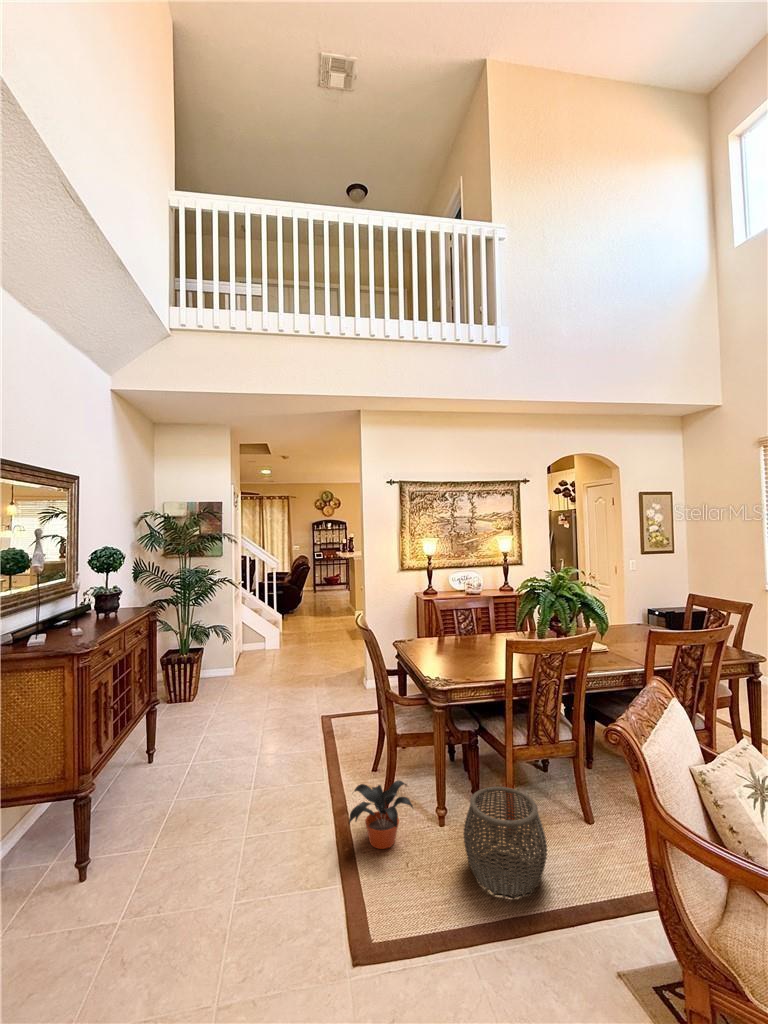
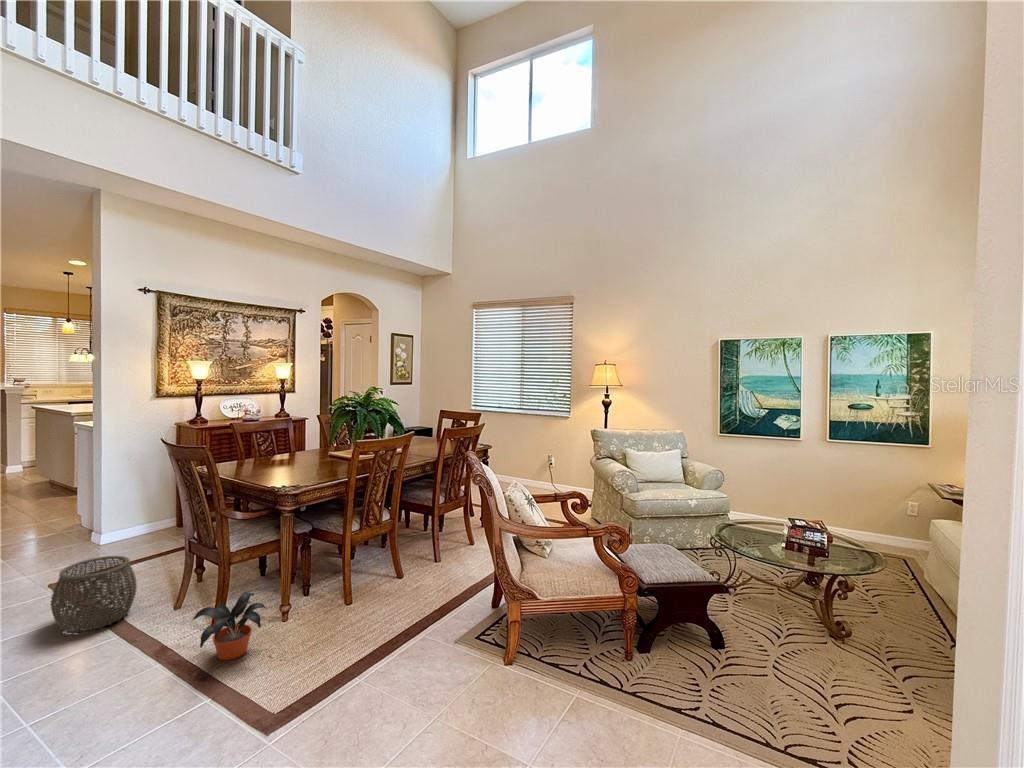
woven basket: present [463,787,547,897] -> present [51,556,137,633]

